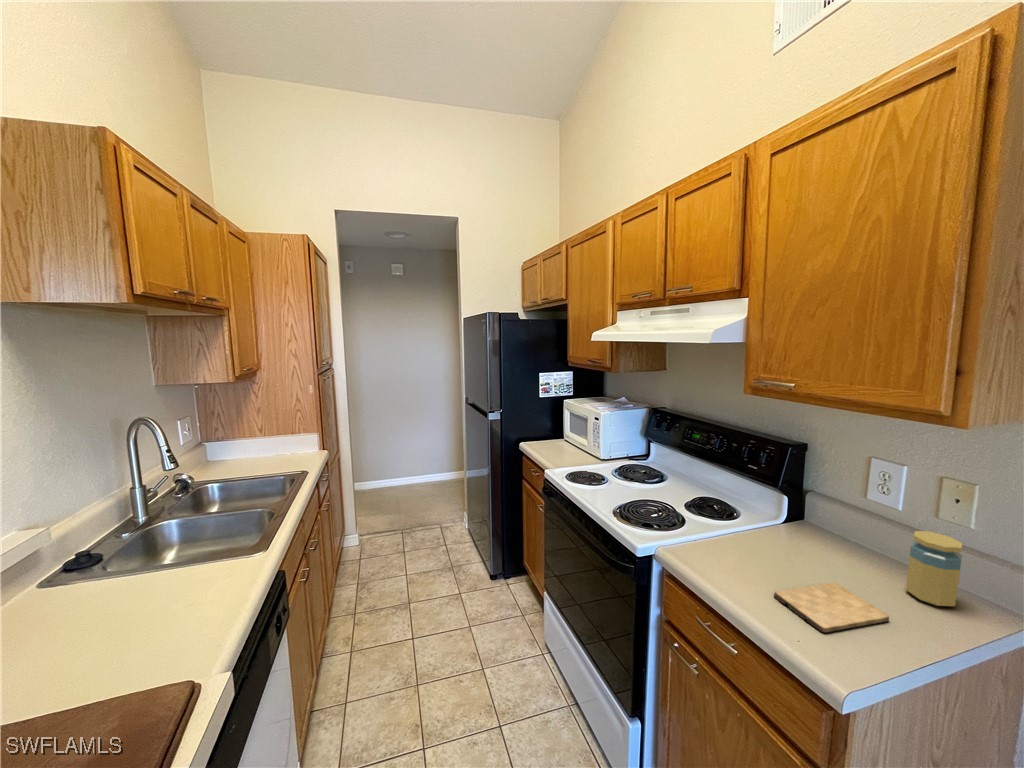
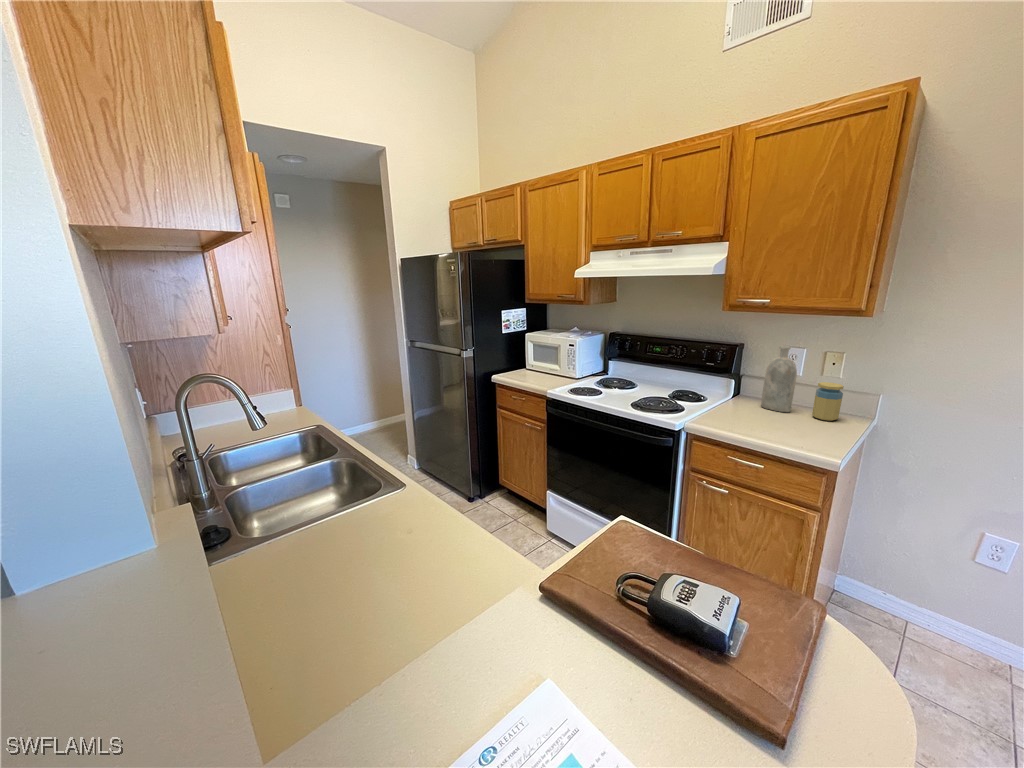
bottle: none [825,457,878,570] -> present [761,346,797,412]
cutting board: present [774,583,889,633] -> none [767,420,822,442]

